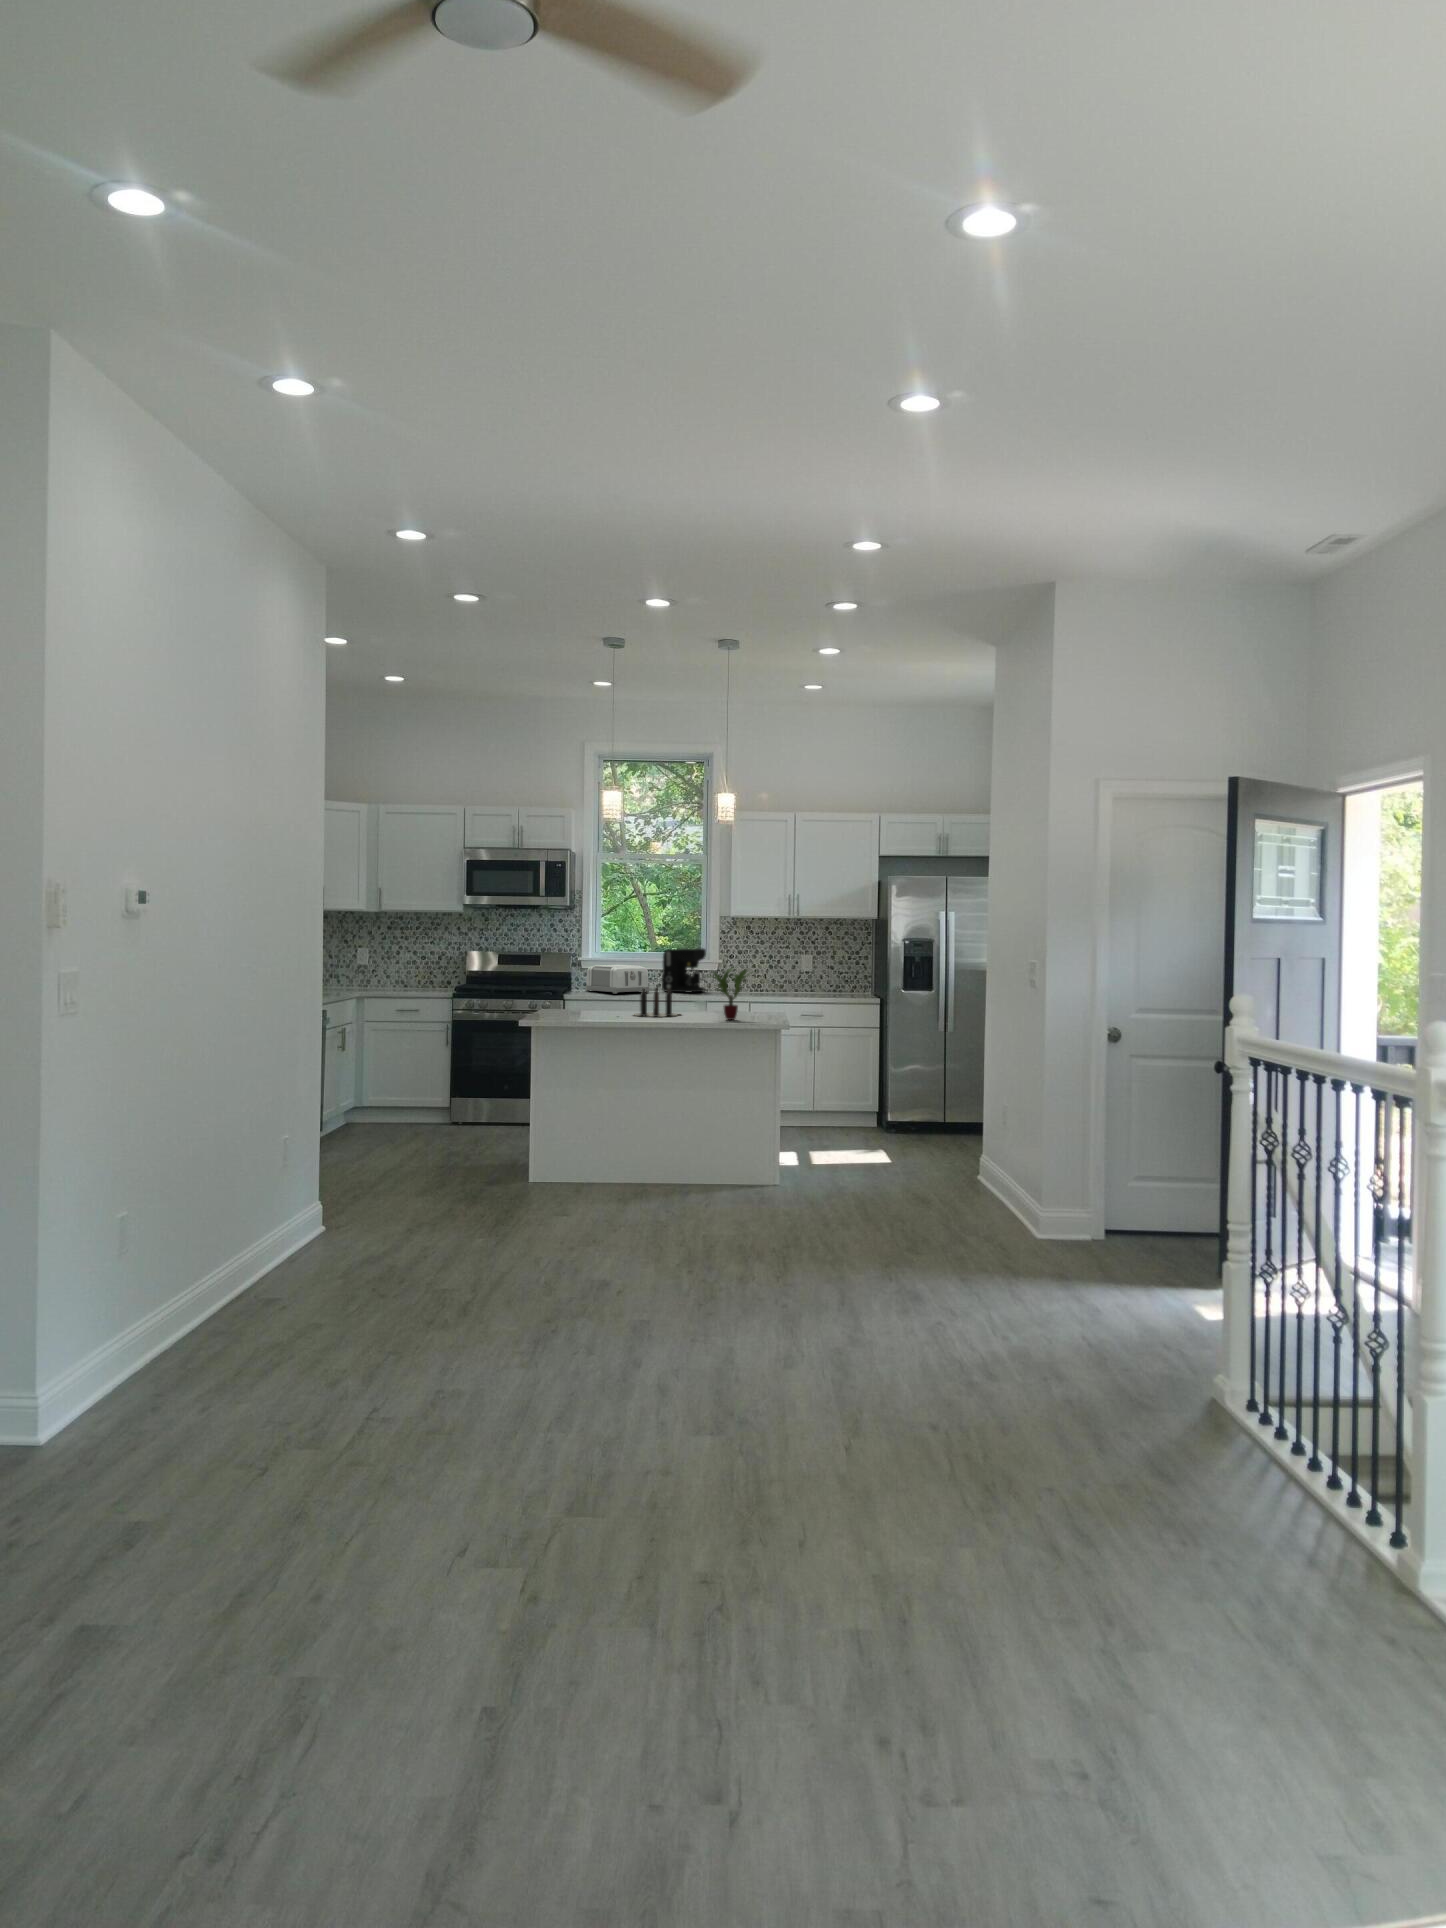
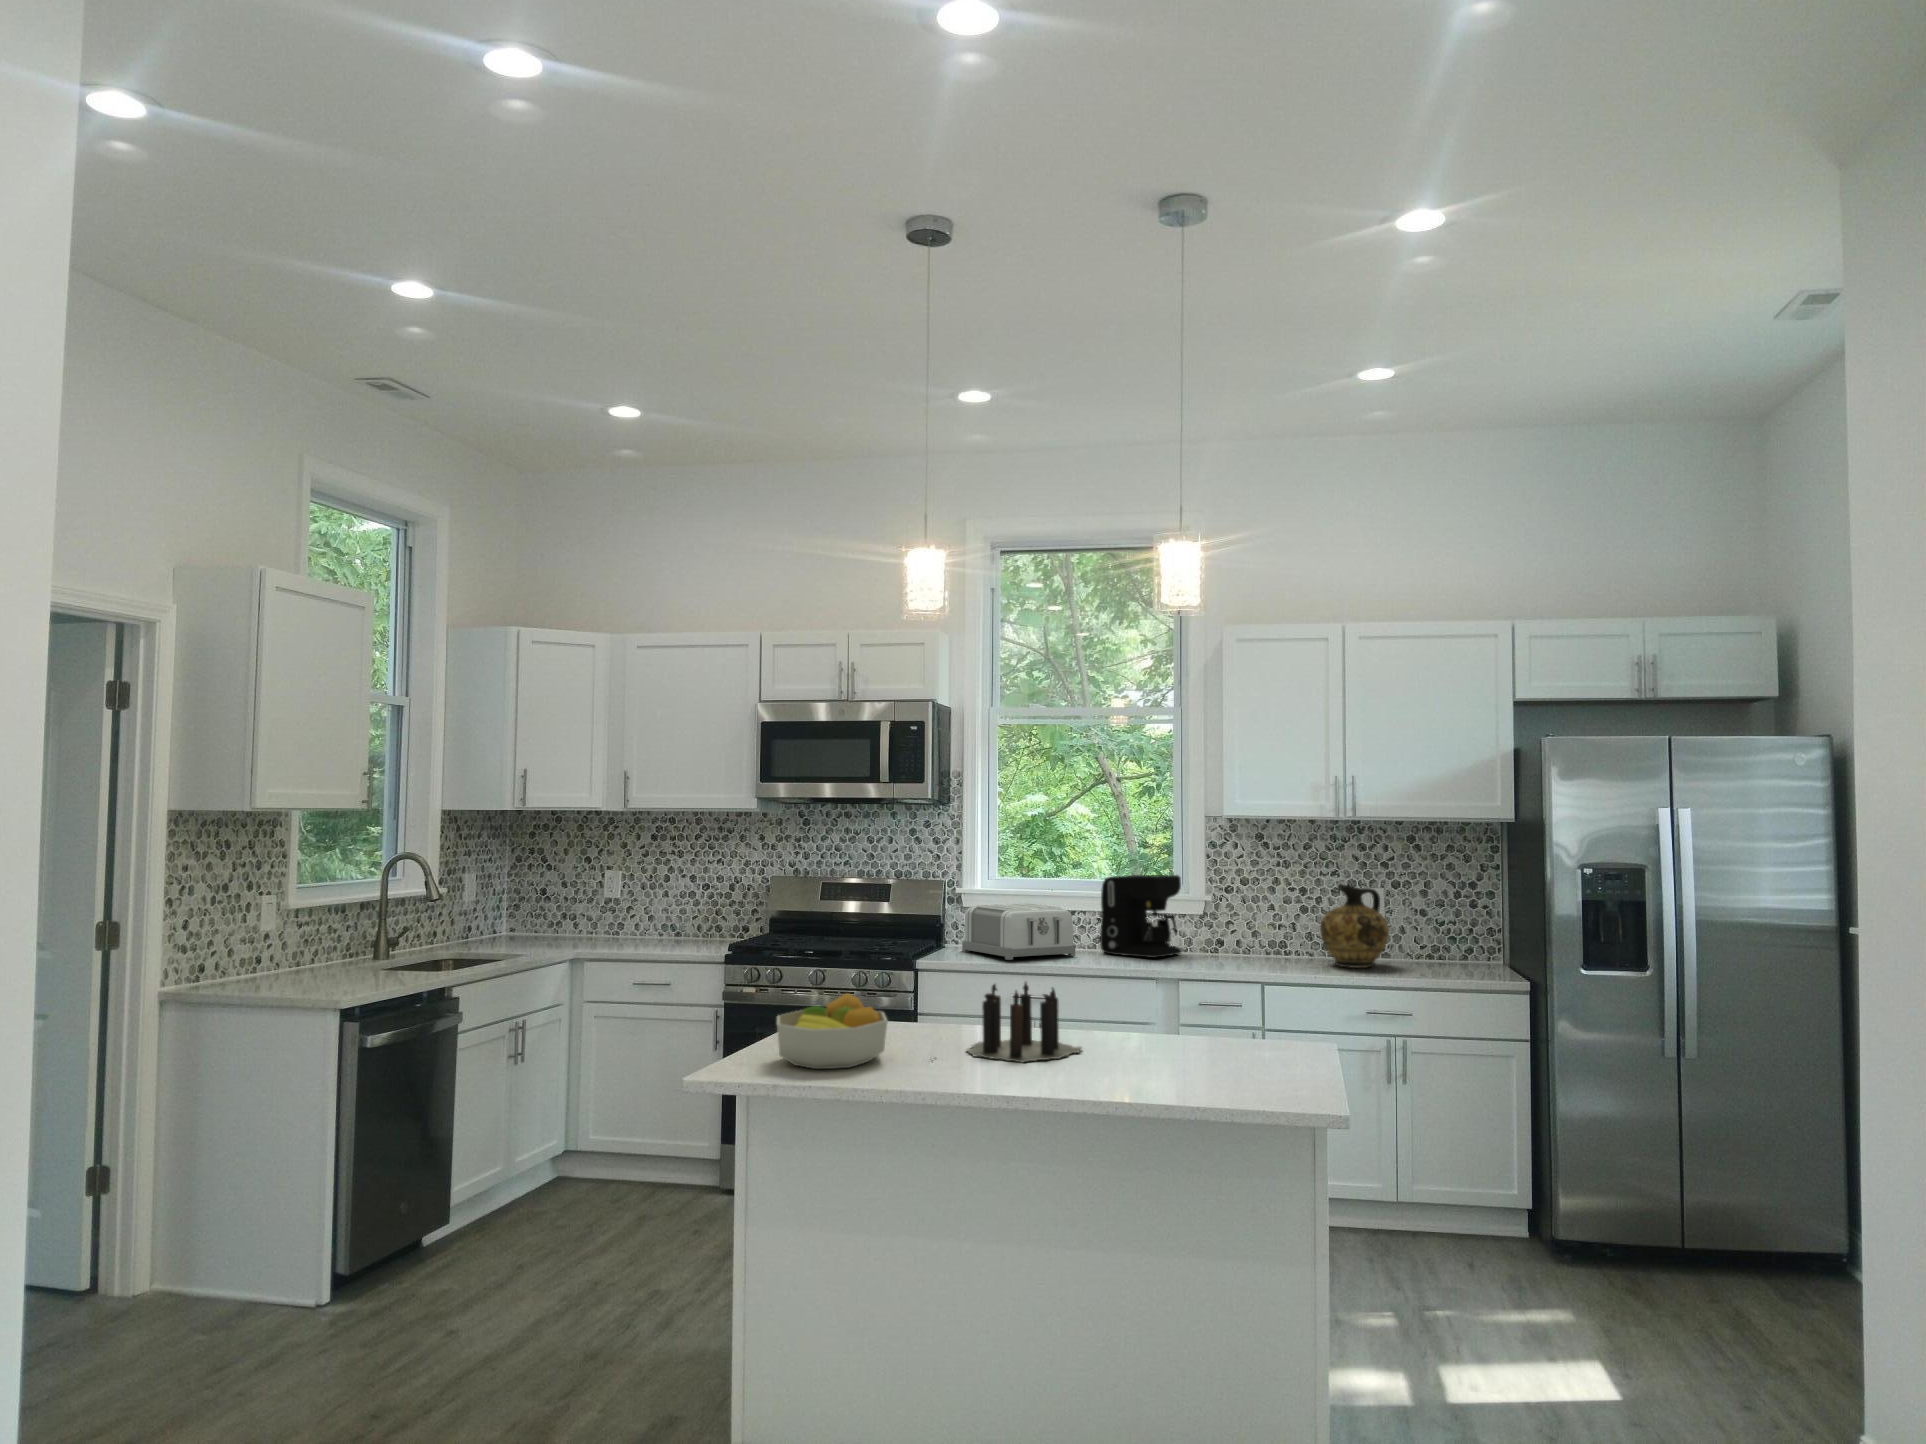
ceramic jug: none [779,952,814,996] -> present [1320,884,1389,968]
potted plant: present [710,967,748,1020] -> none [1115,947,1261,1086]
fruit bowl: none [554,990,604,1019] -> present [777,993,888,1069]

